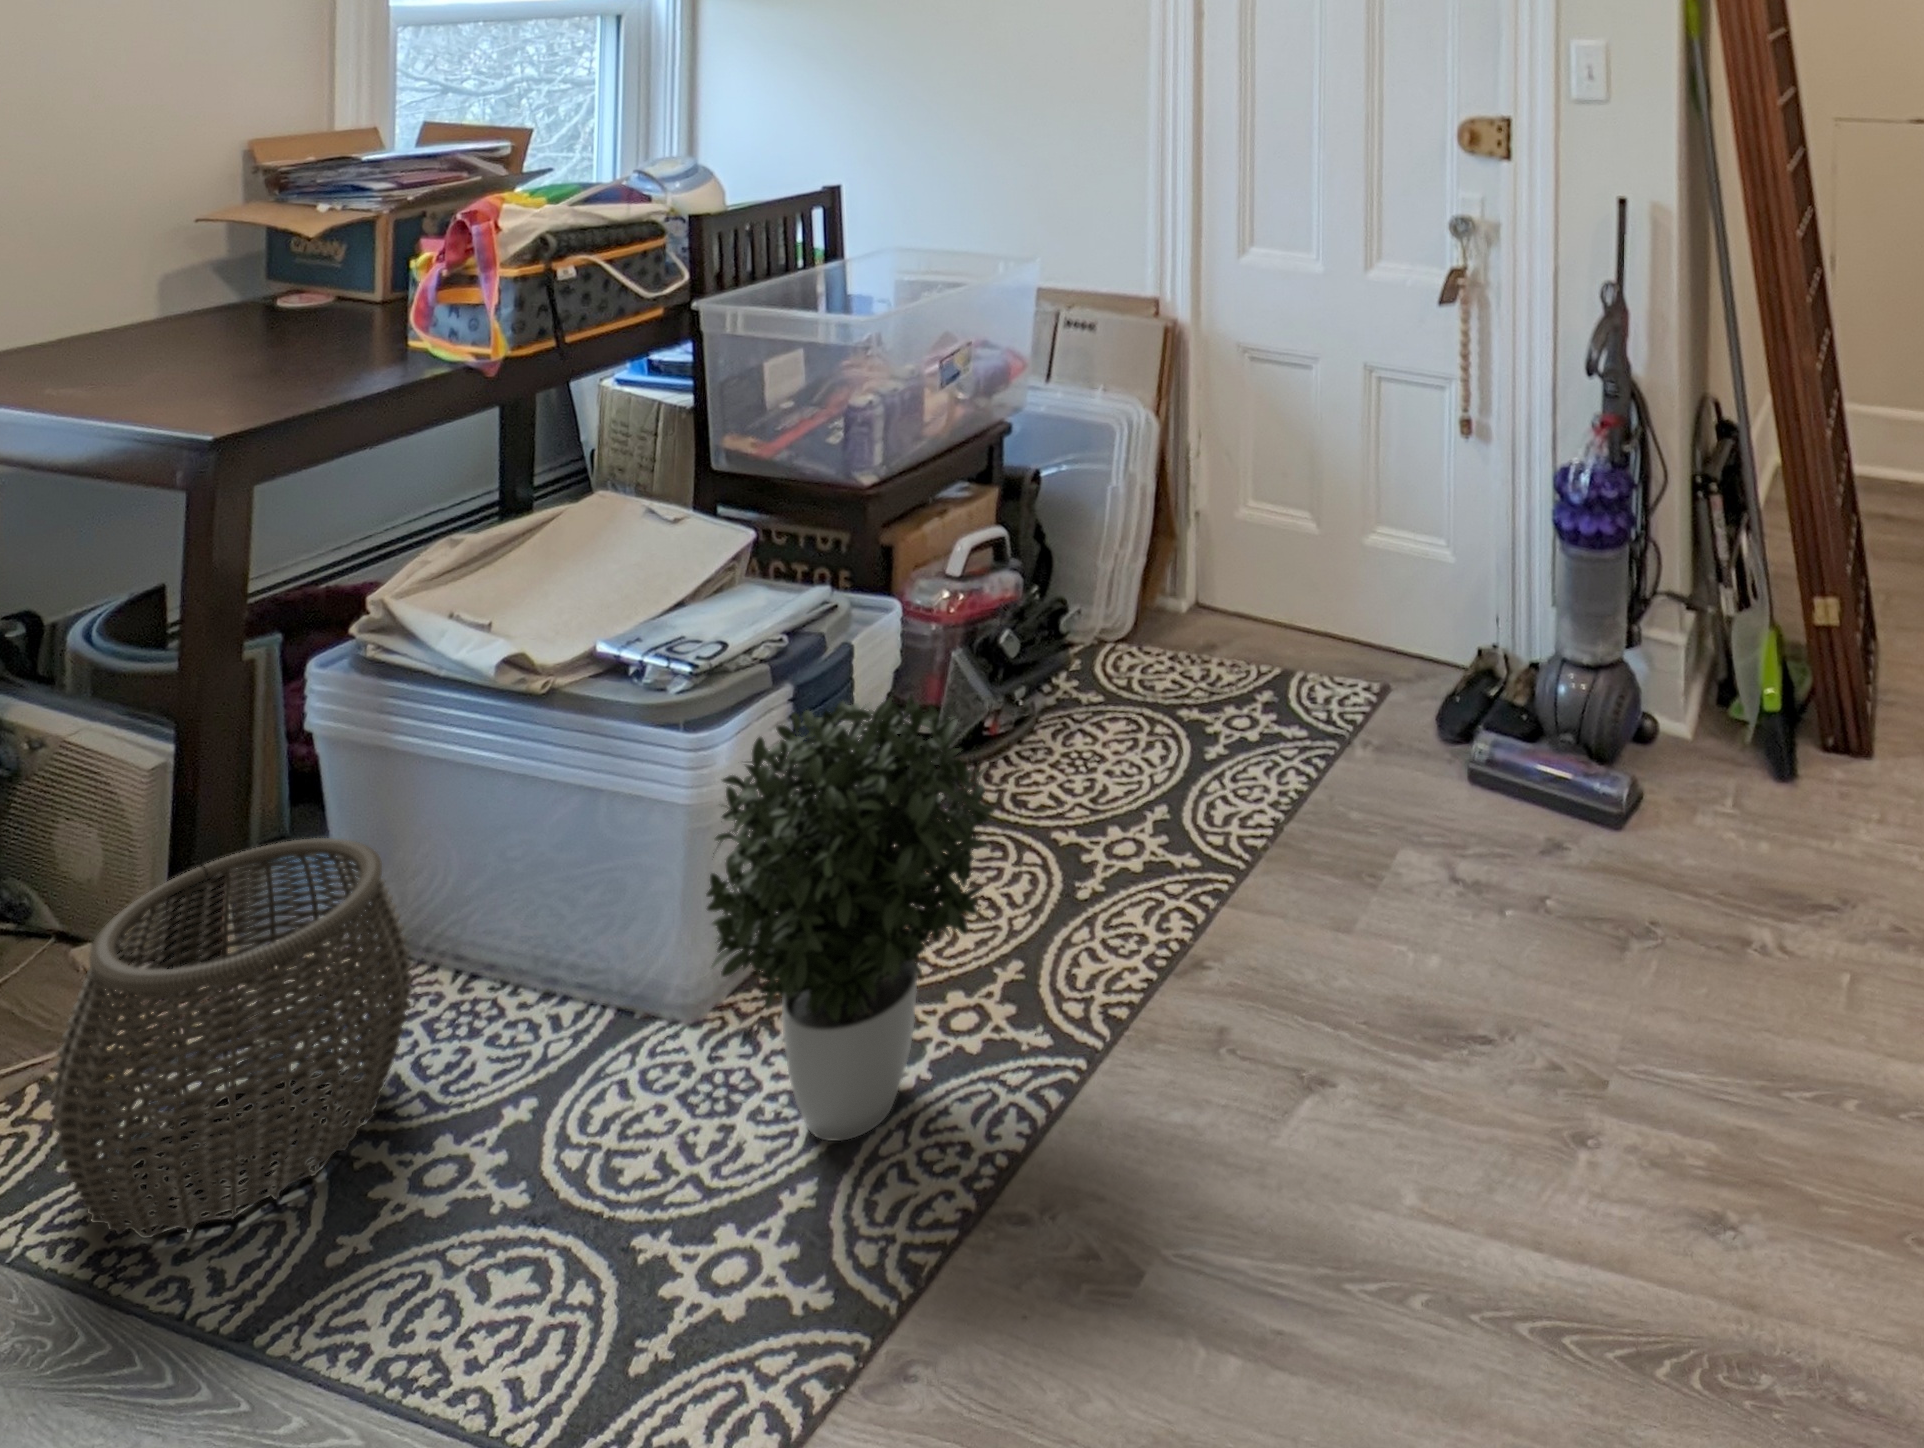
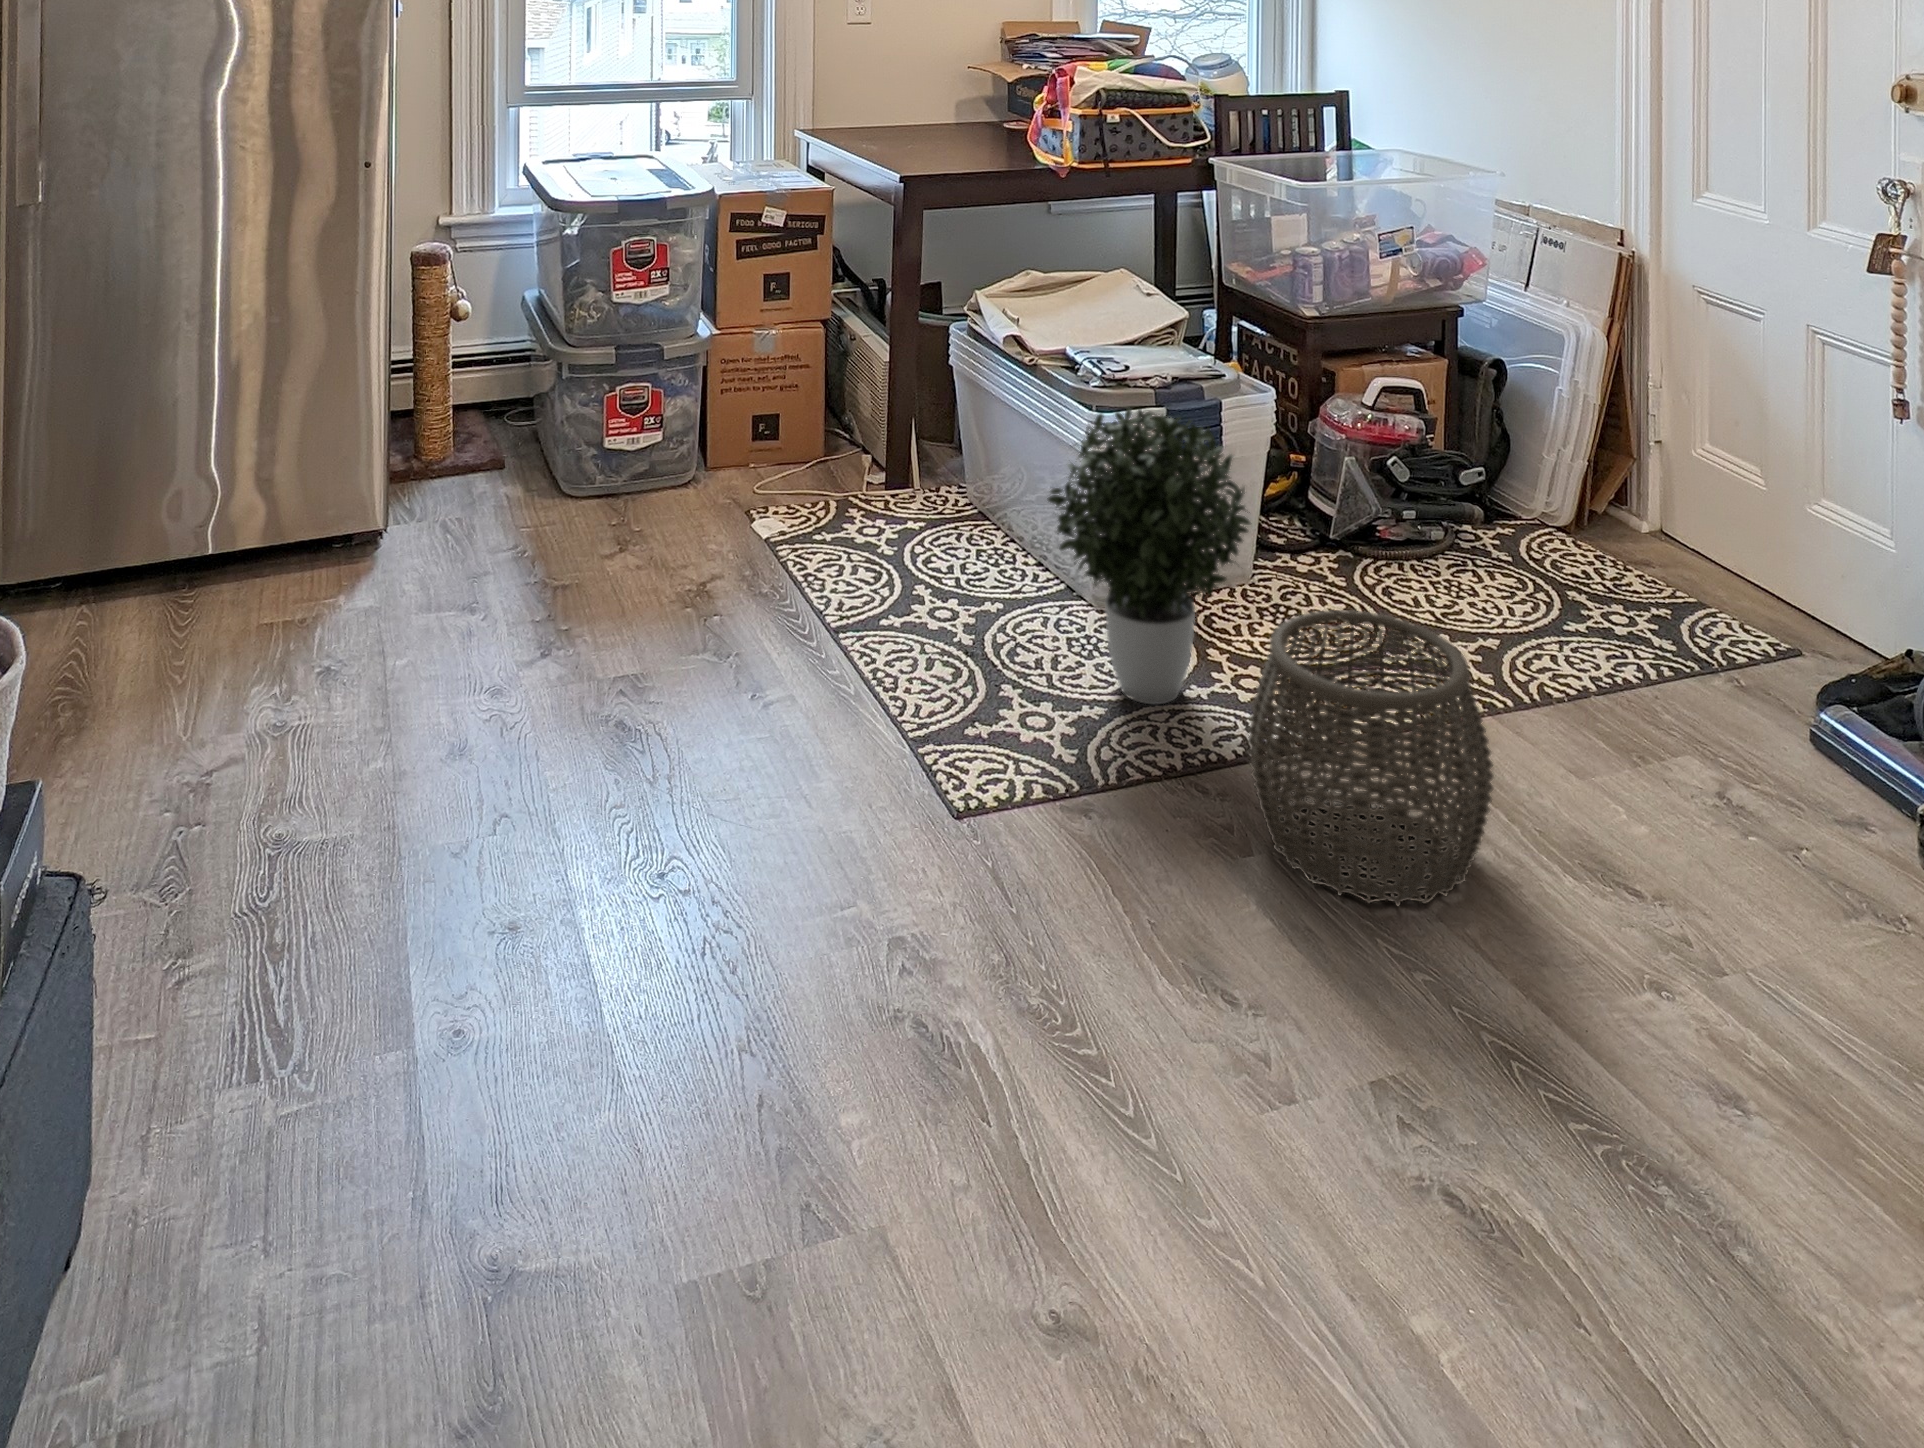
woven basket: present [50,838,413,1238] -> present [1247,610,1494,906]

